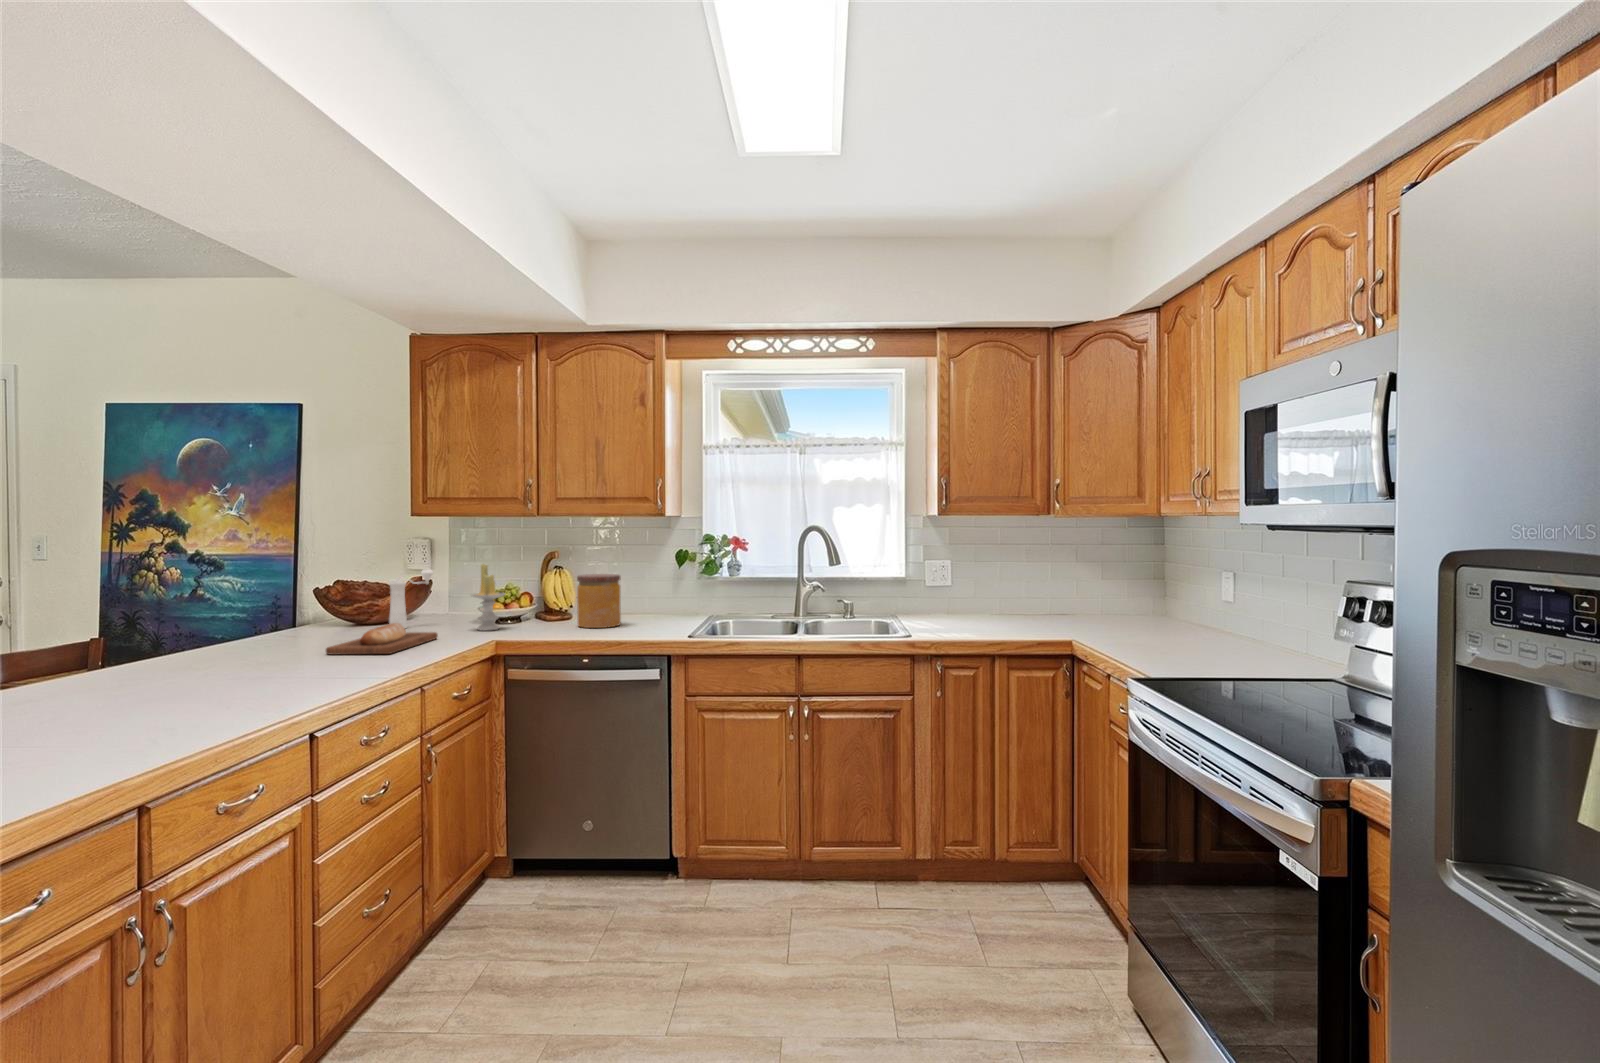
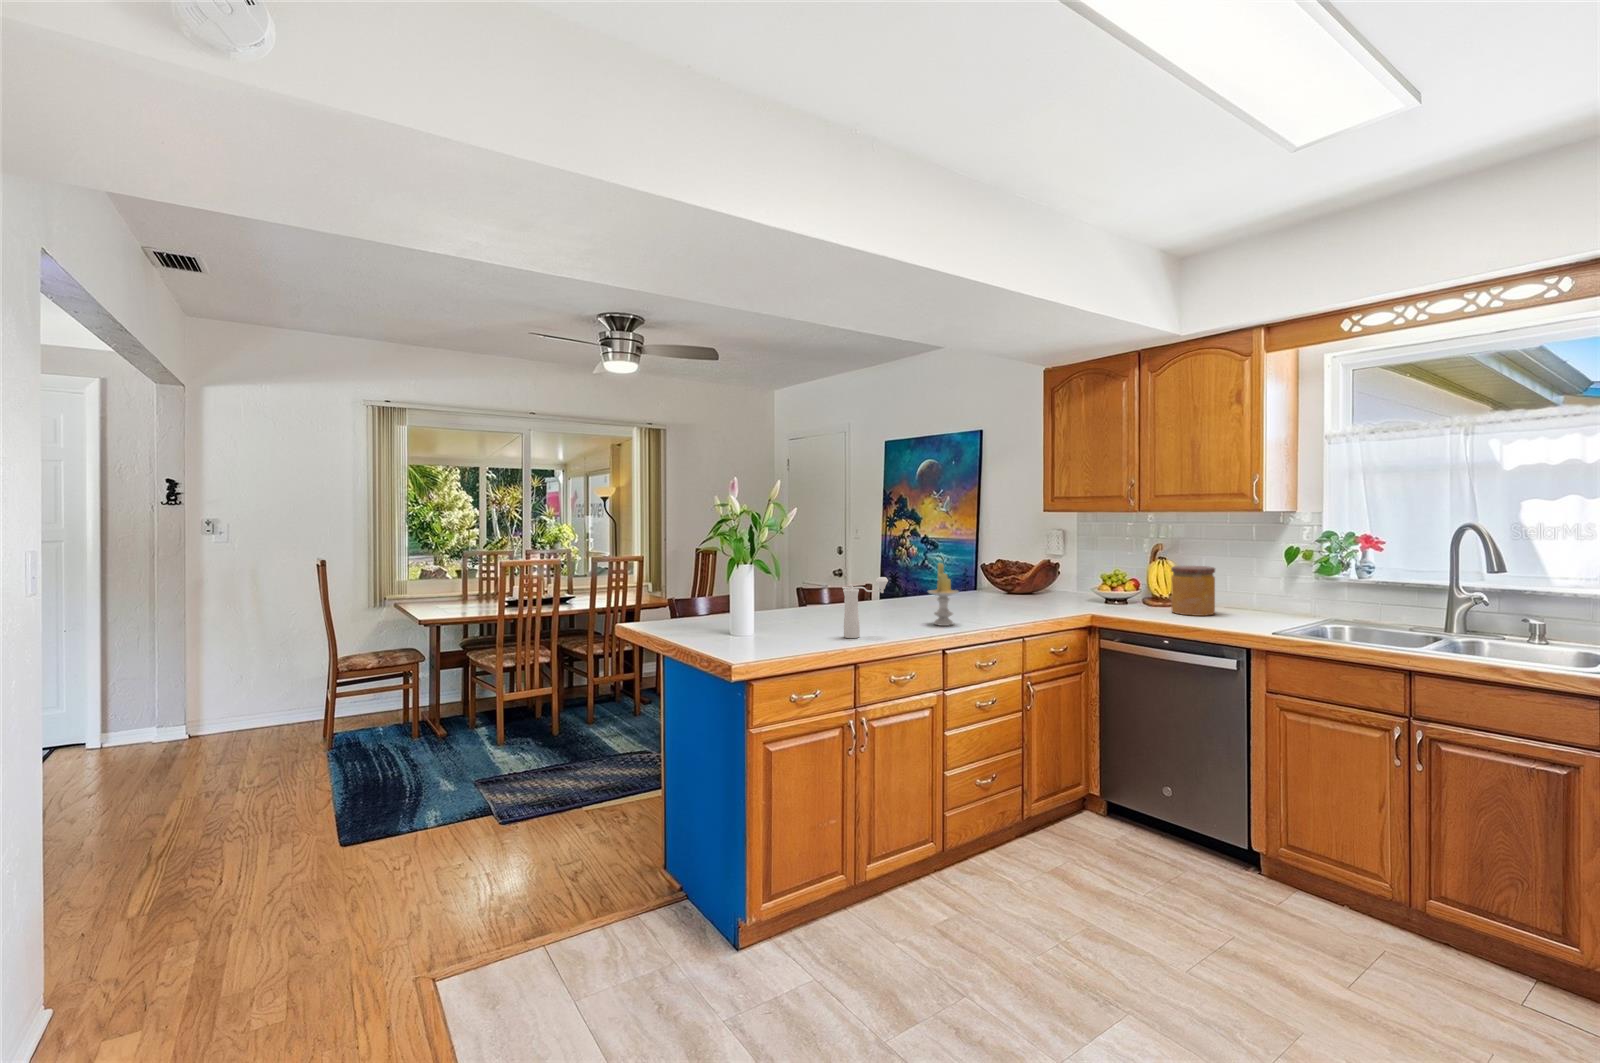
candle: present [471,564,505,631] -> present [928,563,958,626]
pepper mill: present [389,569,433,628] -> present [842,577,888,638]
bread loaf: present [326,623,438,654] -> none [965,595,1047,617]

